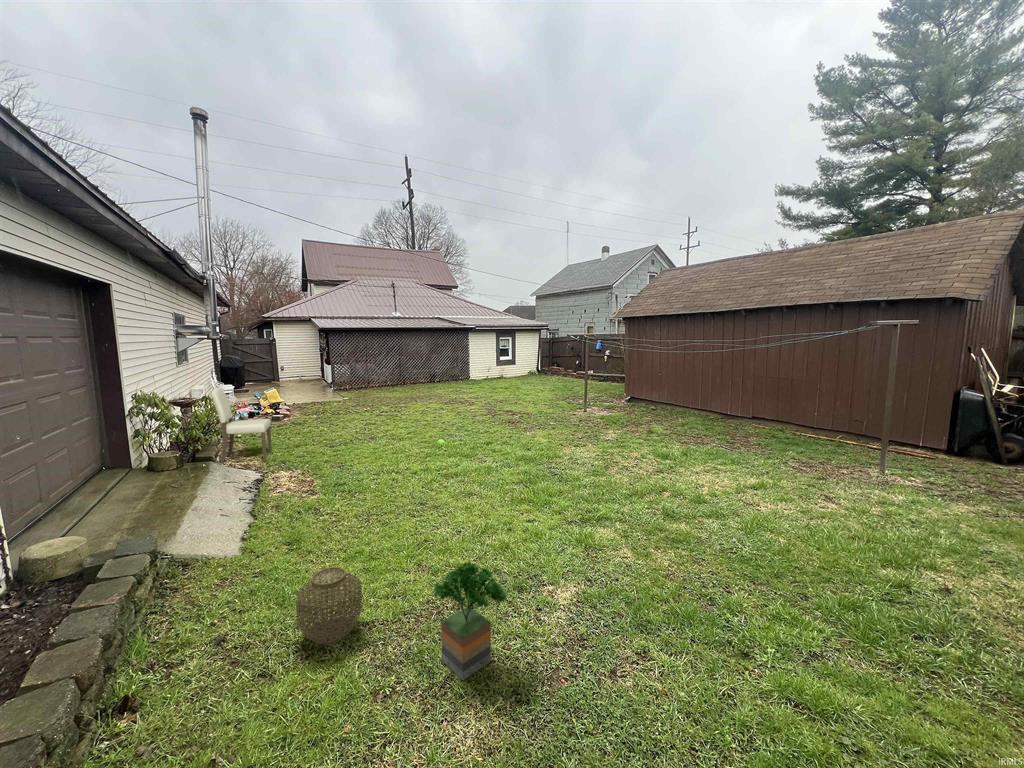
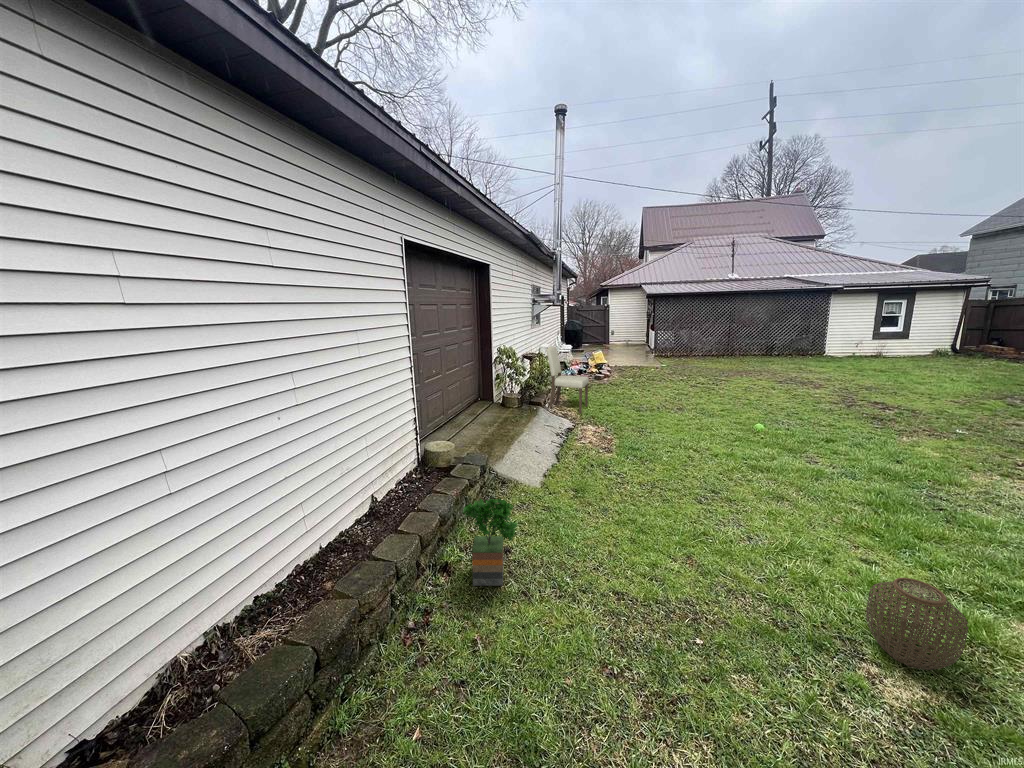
potted tree: present [432,562,506,680] -> present [463,498,517,586]
woven basket: present [296,567,362,644] -> present [866,578,968,670]

